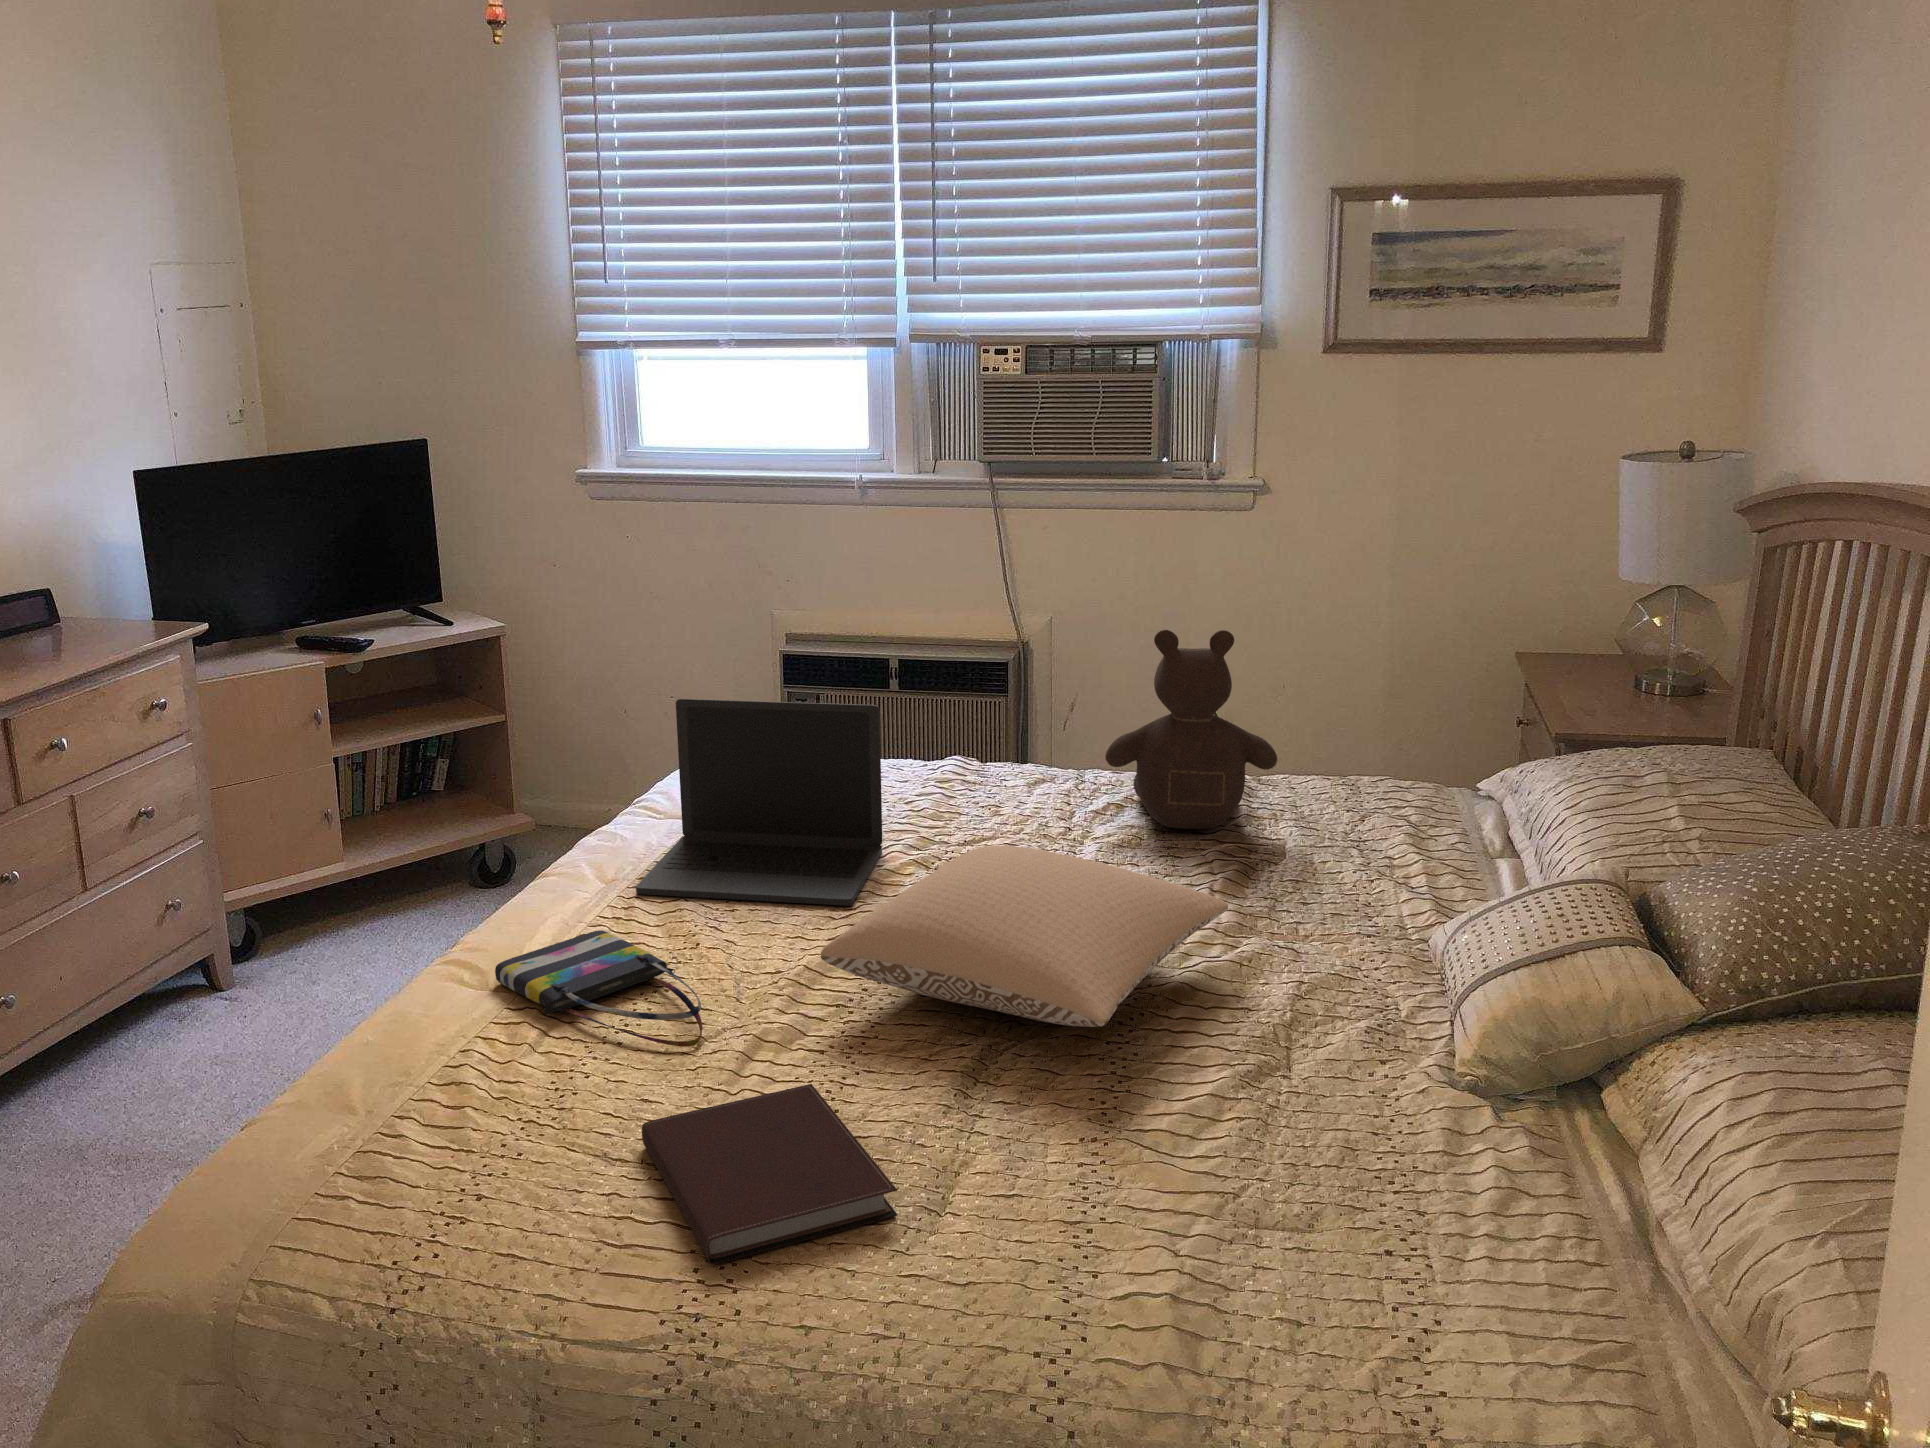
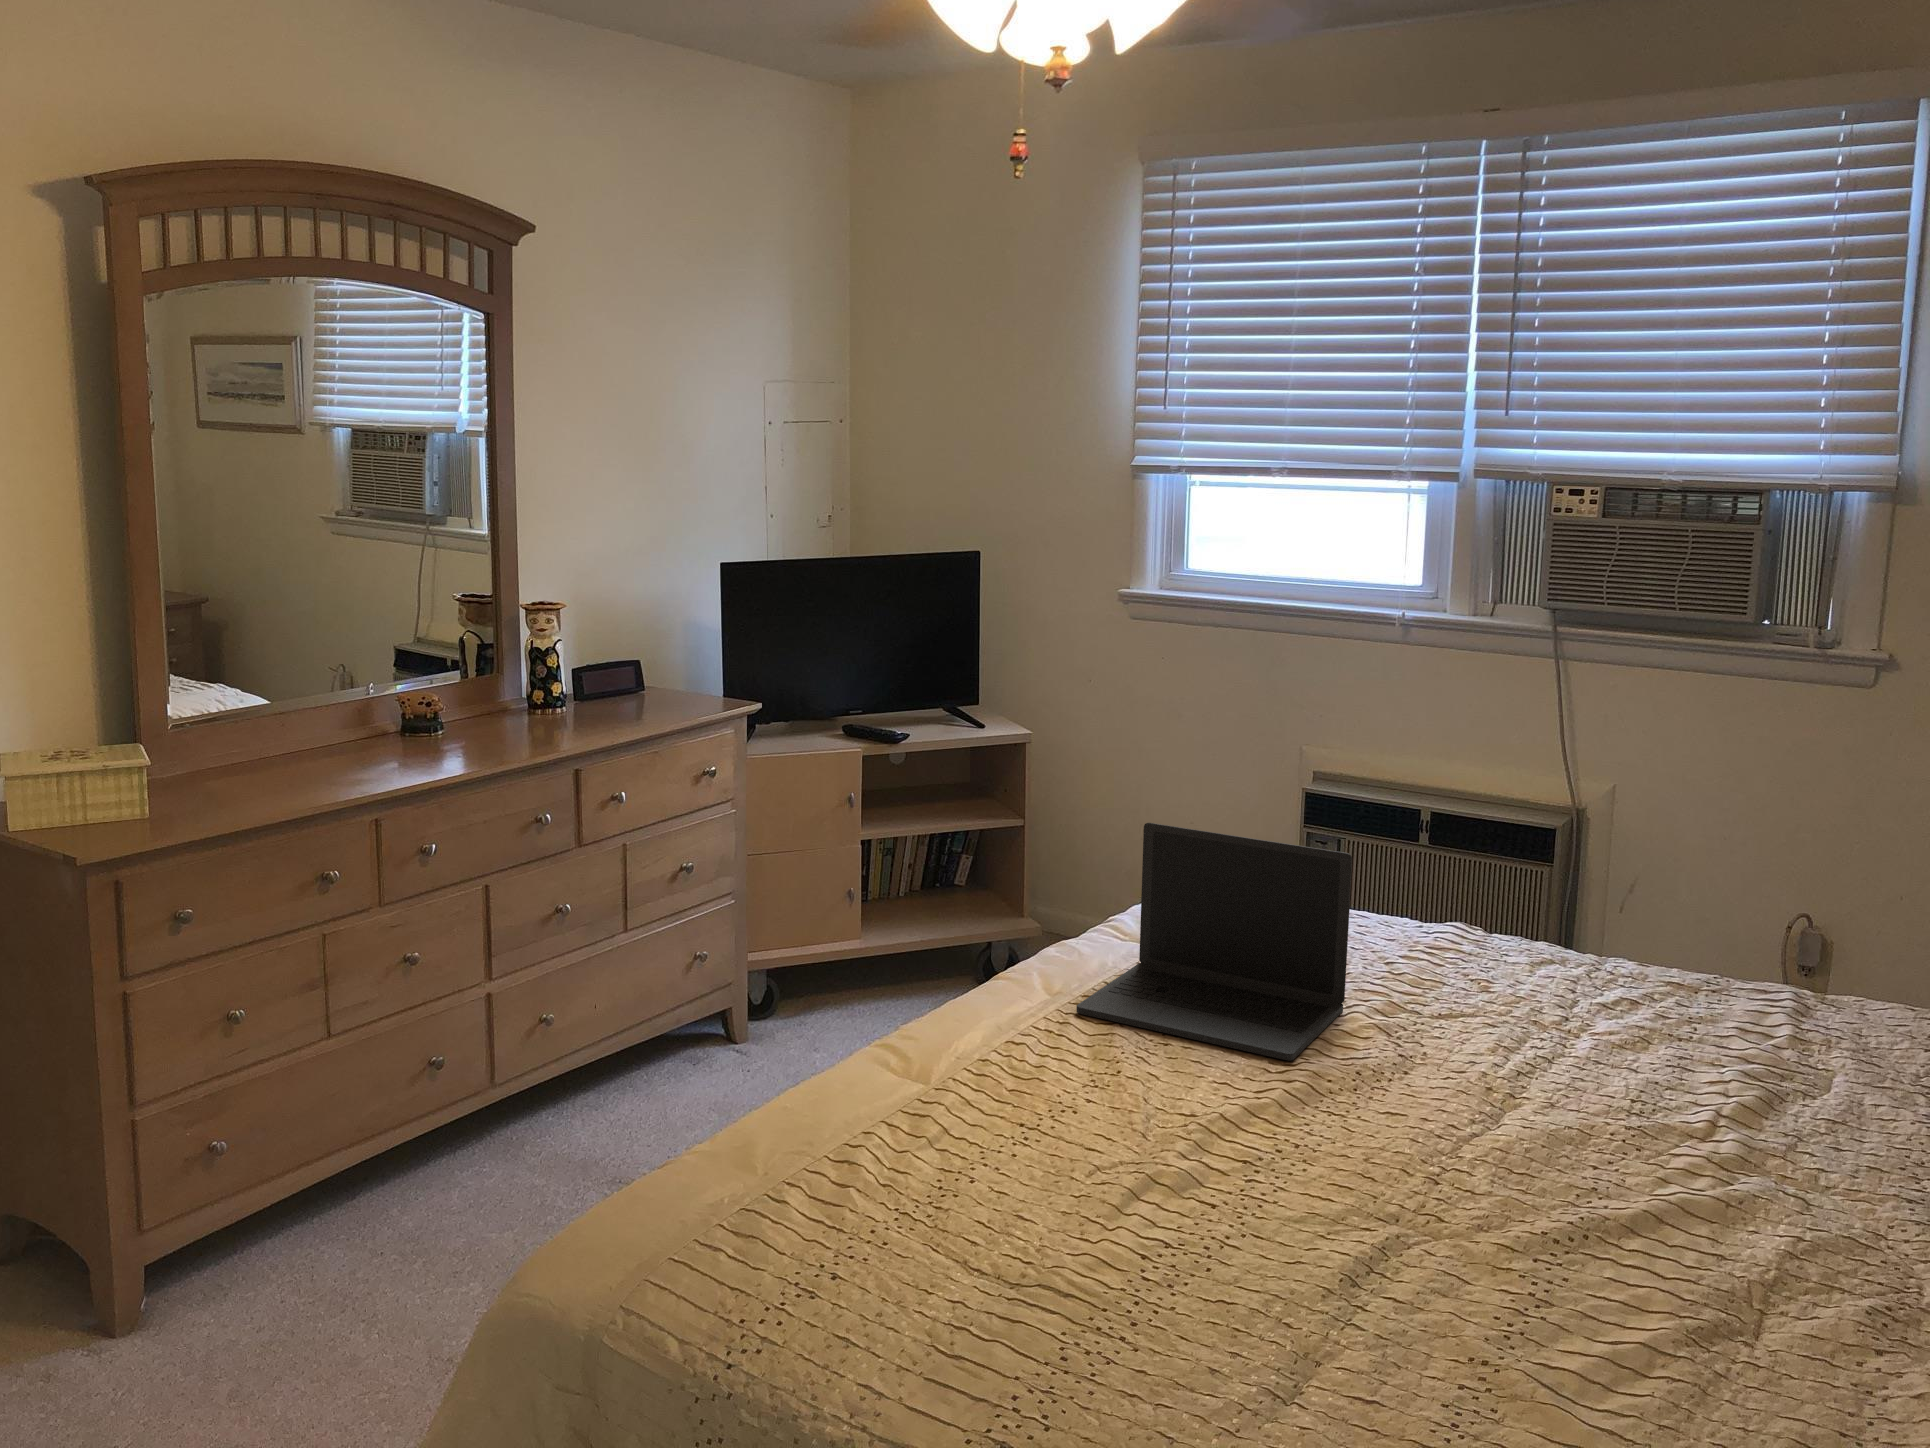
teddy bear: present [1105,630,1277,829] -> none [1614,809,1832,1044]
pillow: present [821,846,1228,1027] -> none [1228,1020,1716,1237]
tote bag: present [495,930,703,1047] -> none [917,1042,1099,1173]
notebook: present [642,1084,897,1264] -> none [1003,1235,1239,1395]

